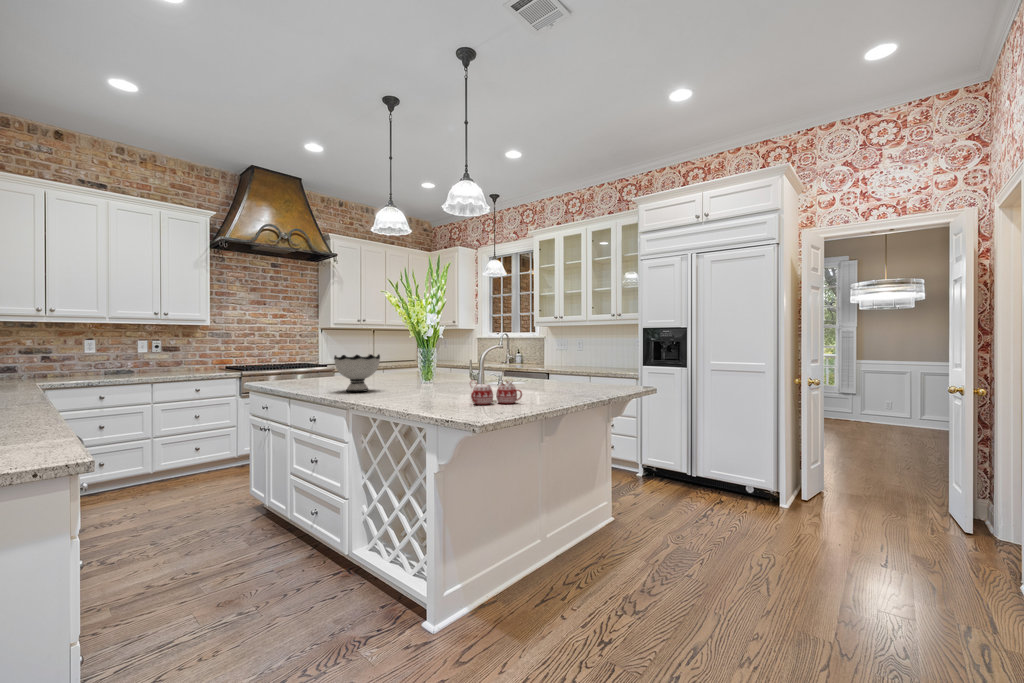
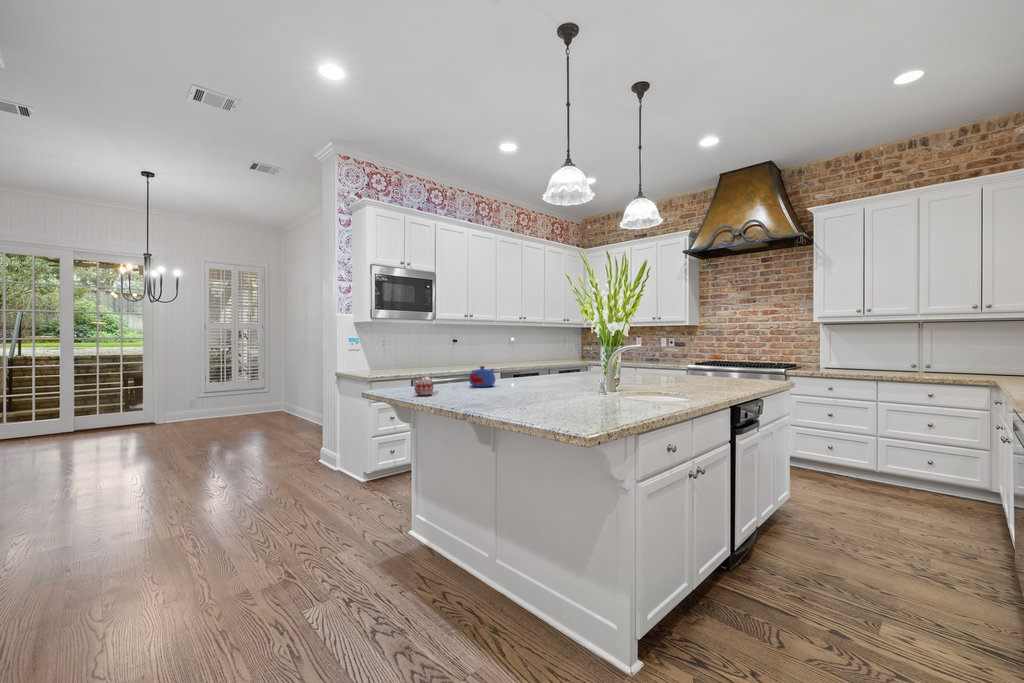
bowl: present [334,354,380,392] -> none [515,352,555,381]
teapot: none [392,371,438,399] -> present [469,366,495,387]

